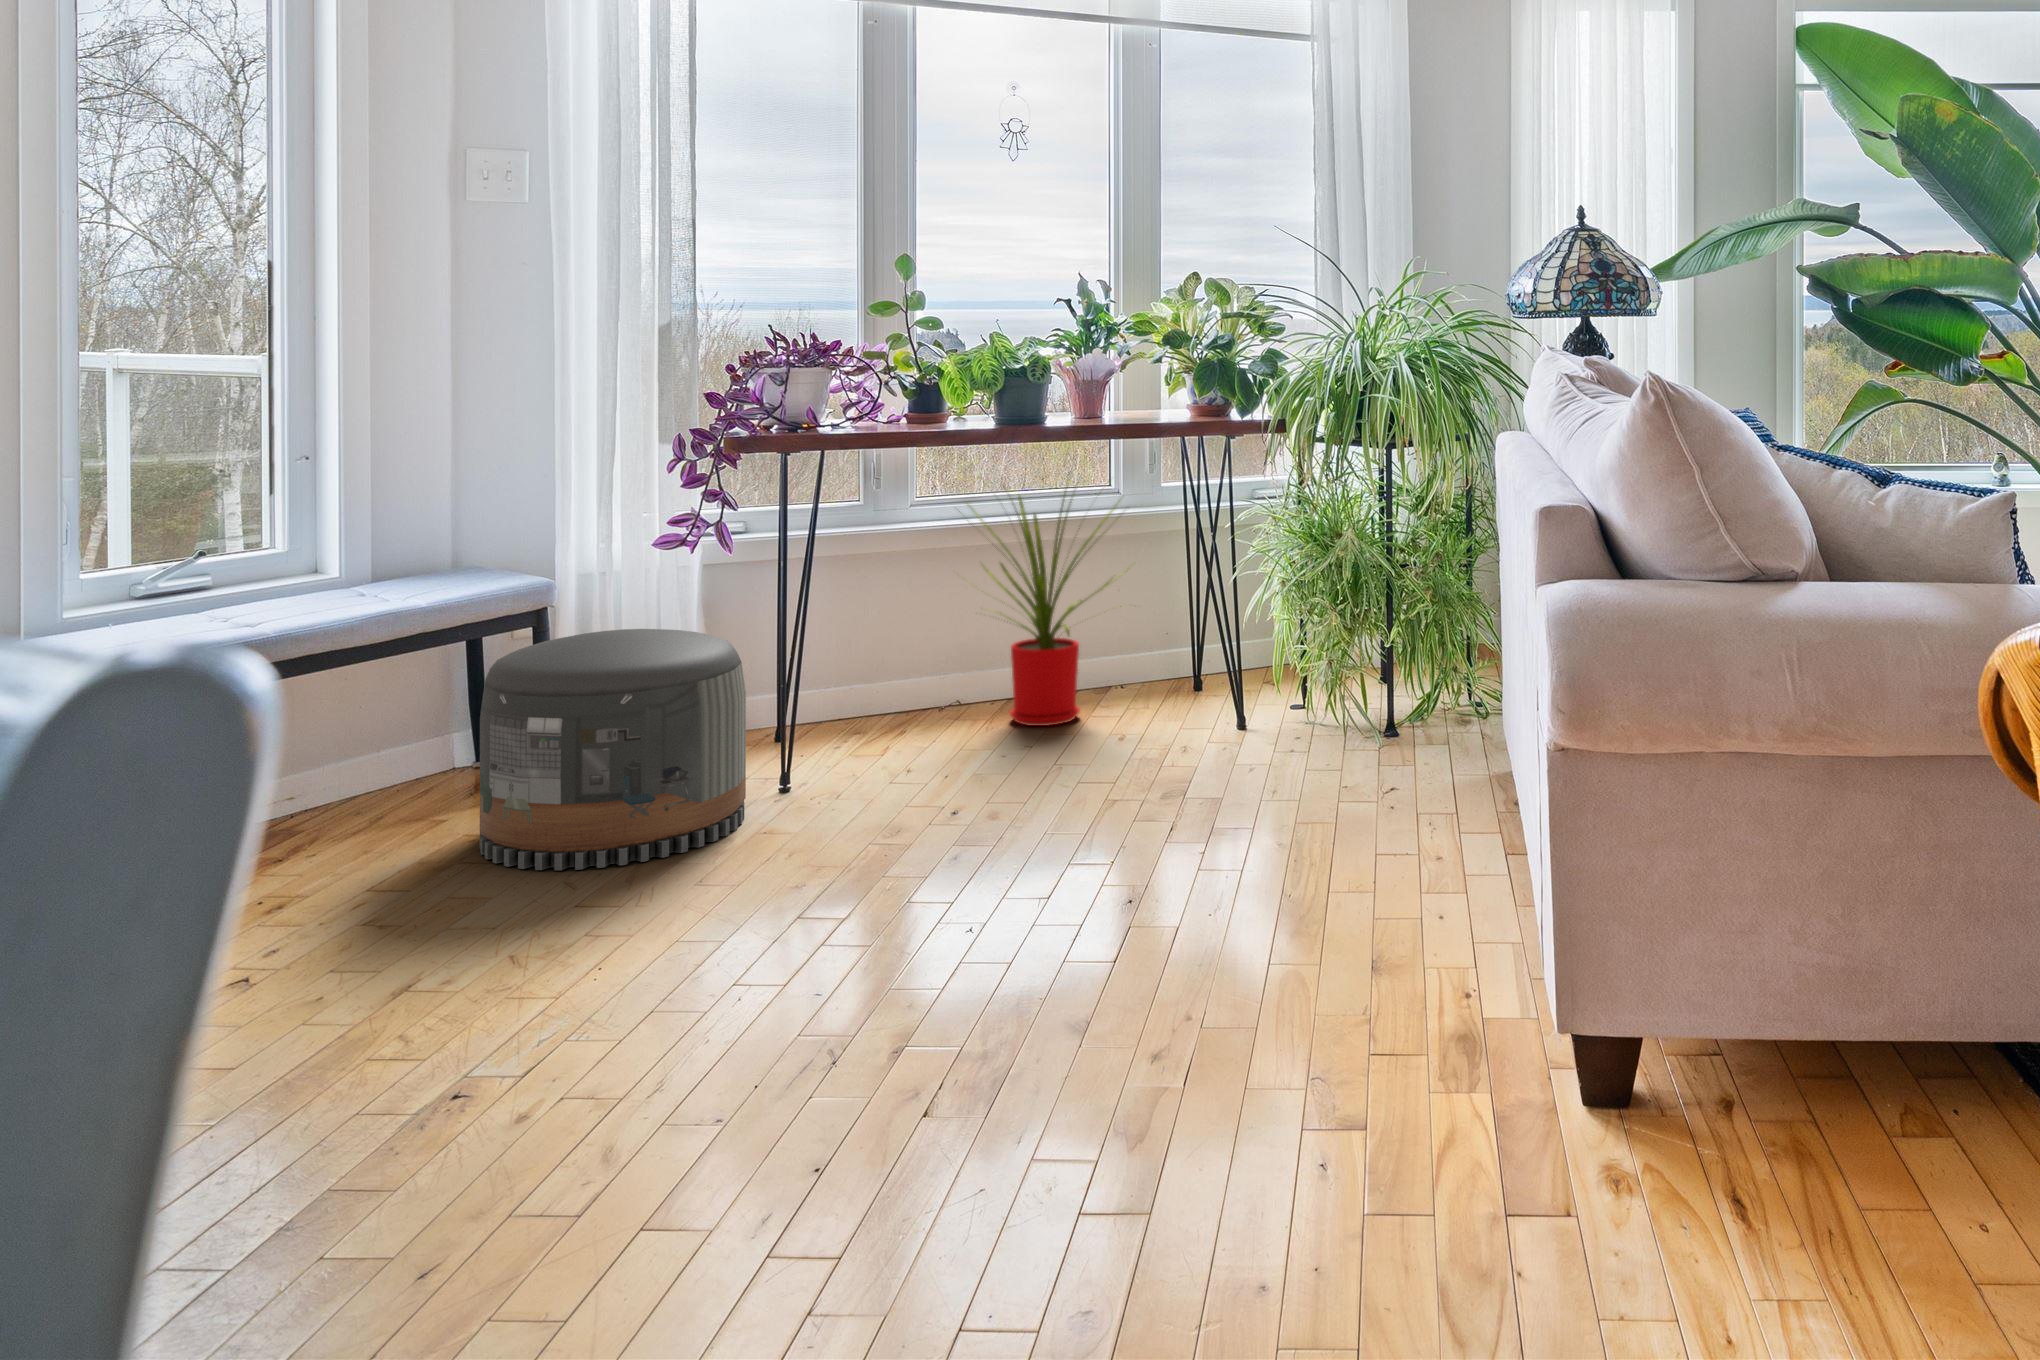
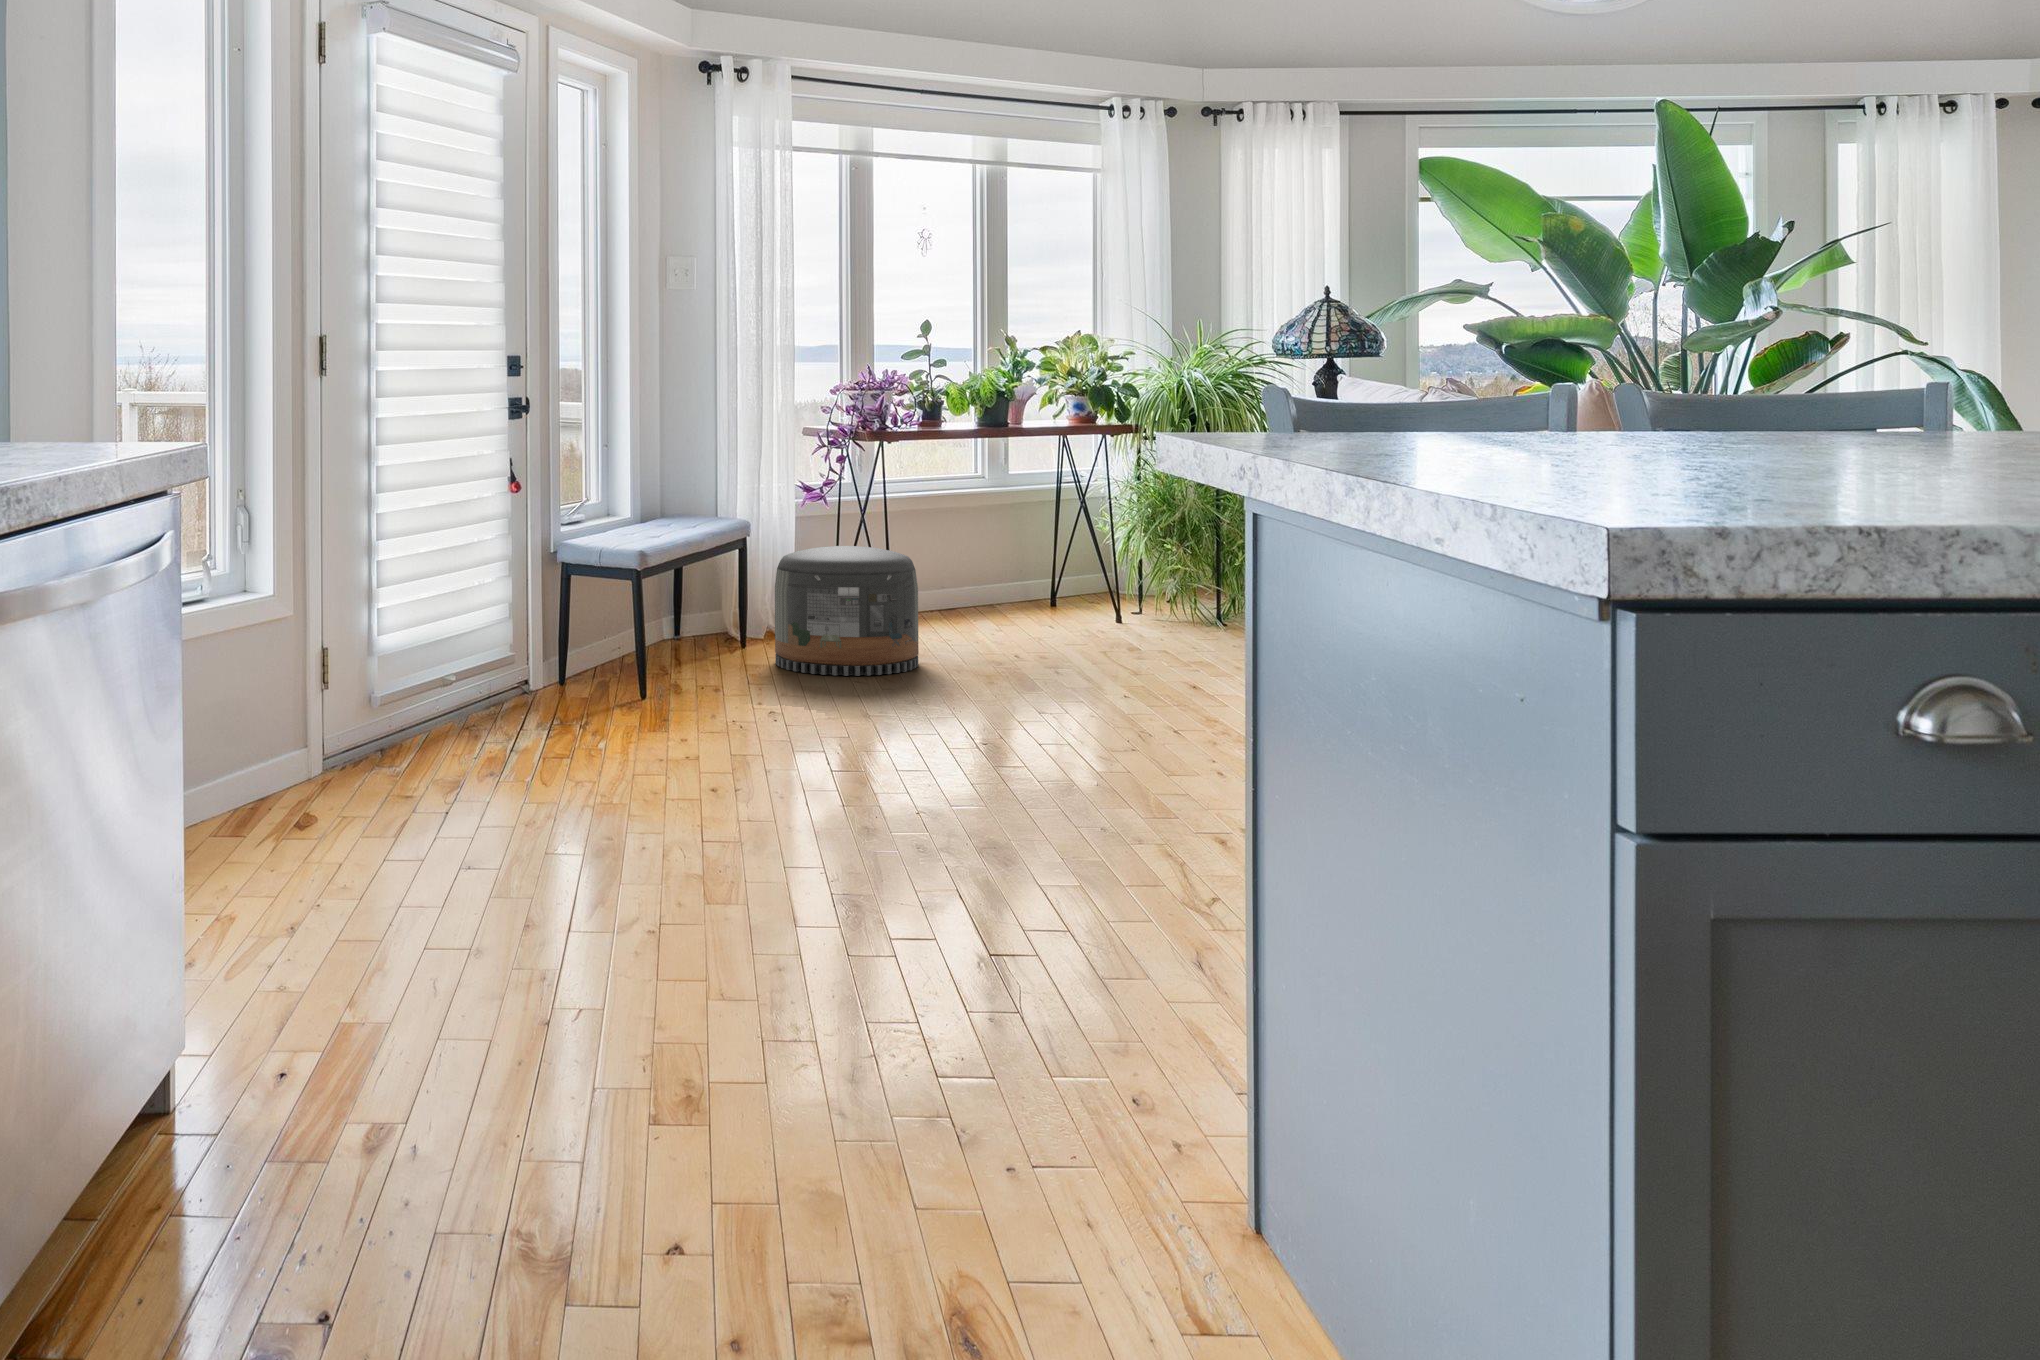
house plant: present [961,482,1135,726] -> none [927,463,1053,626]

